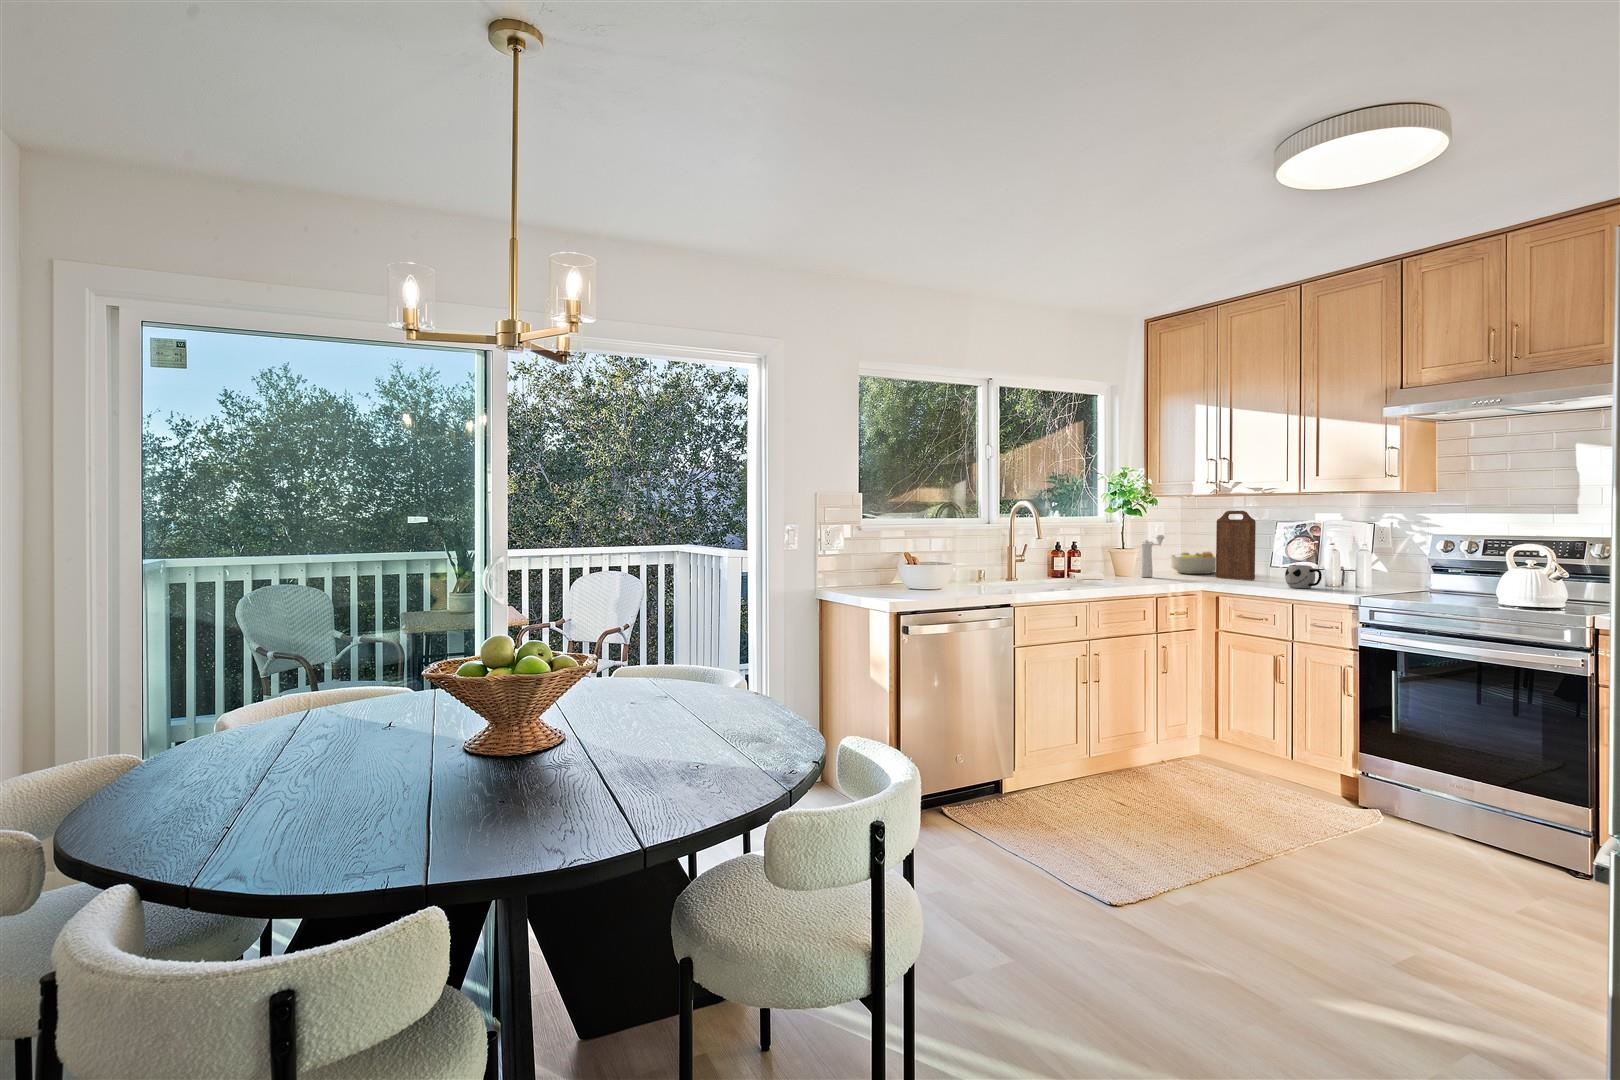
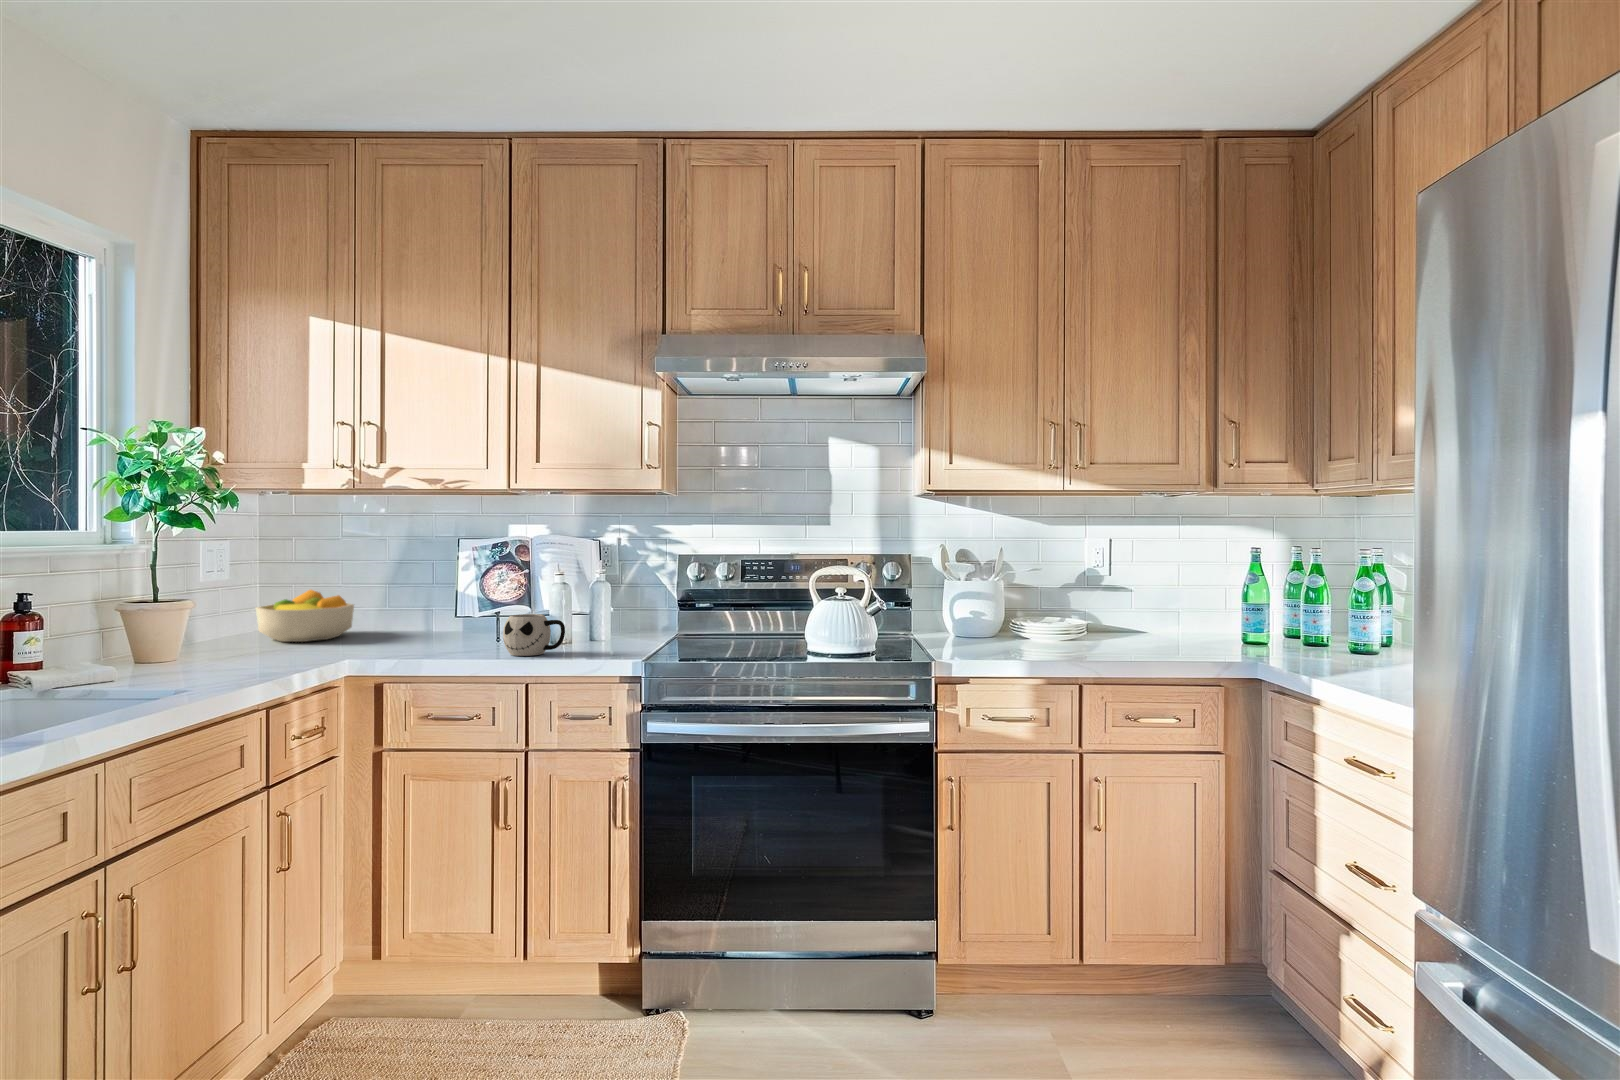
cutting board: present [1216,511,1256,580] -> none [358,519,433,645]
pepper mill: present [1140,535,1164,577] -> none [206,568,255,659]

